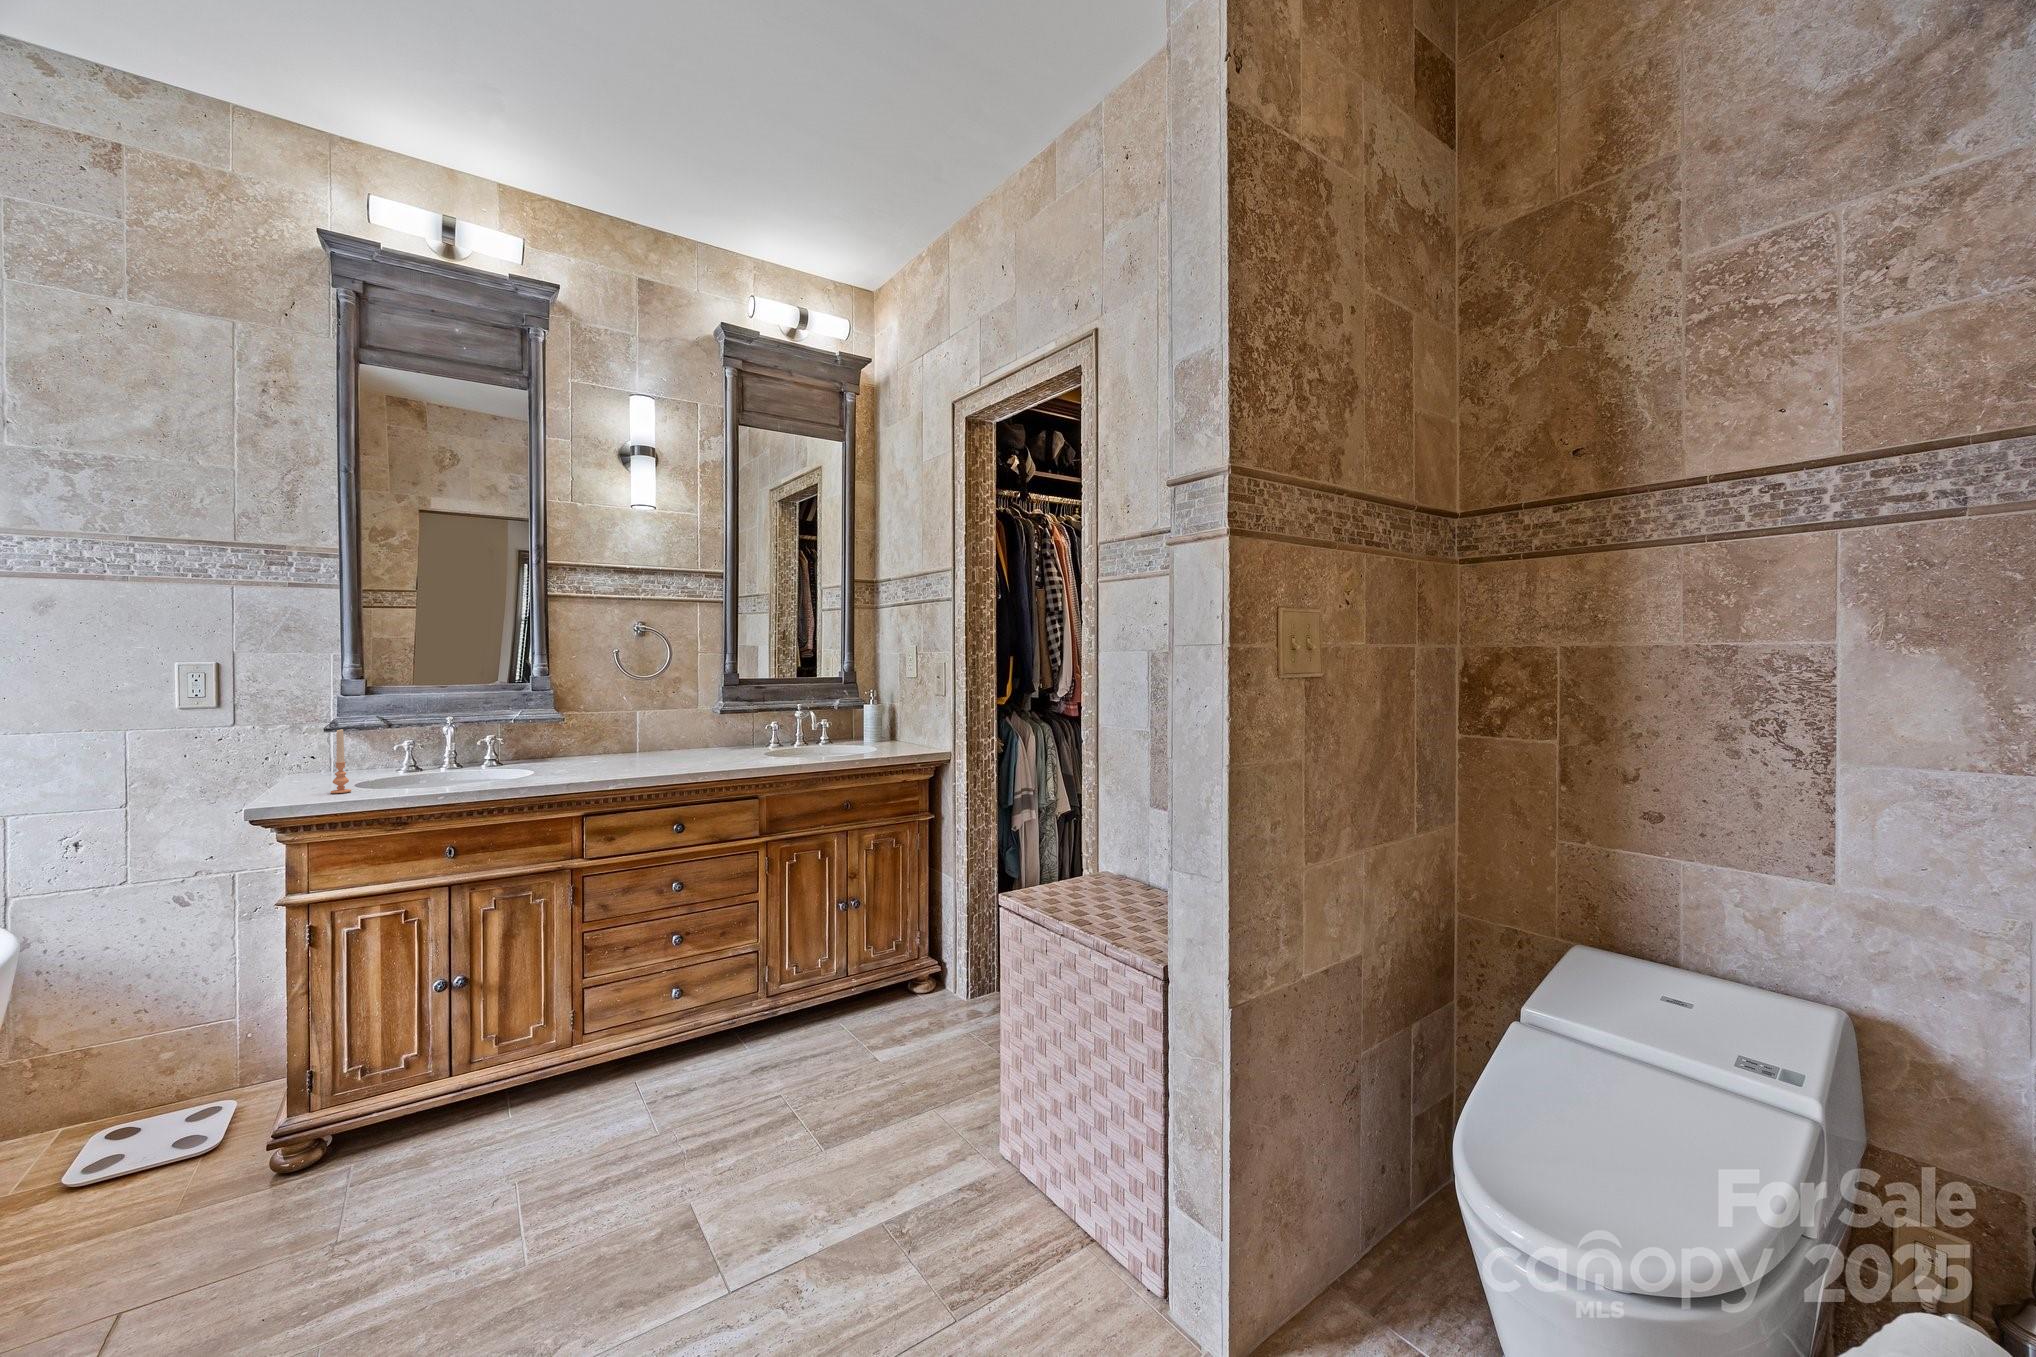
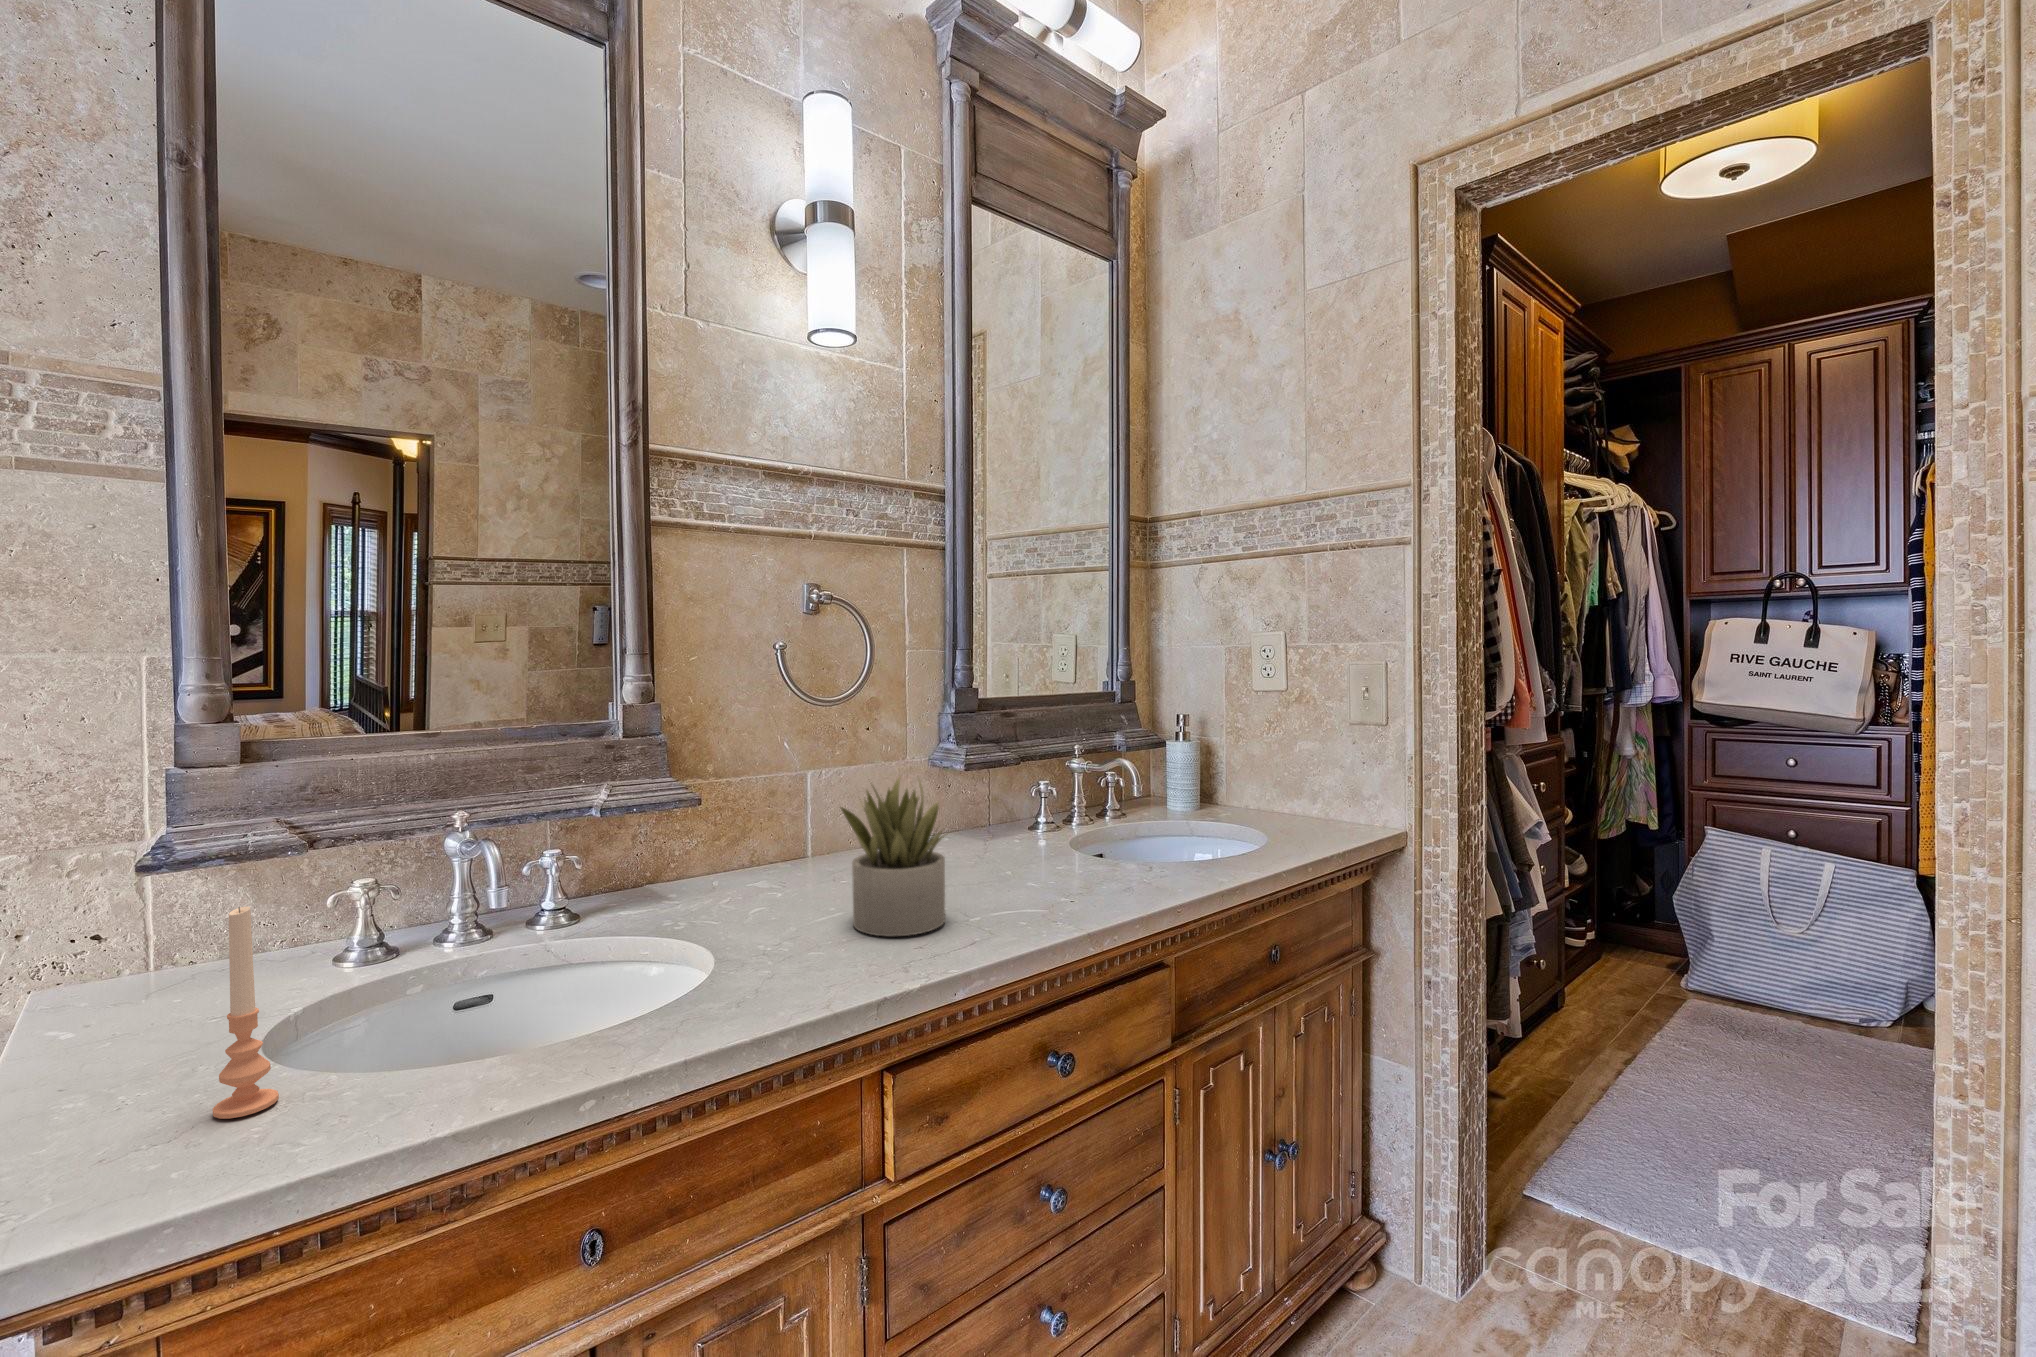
succulent plant: none [599,706,649,772] -> present [841,777,948,936]

